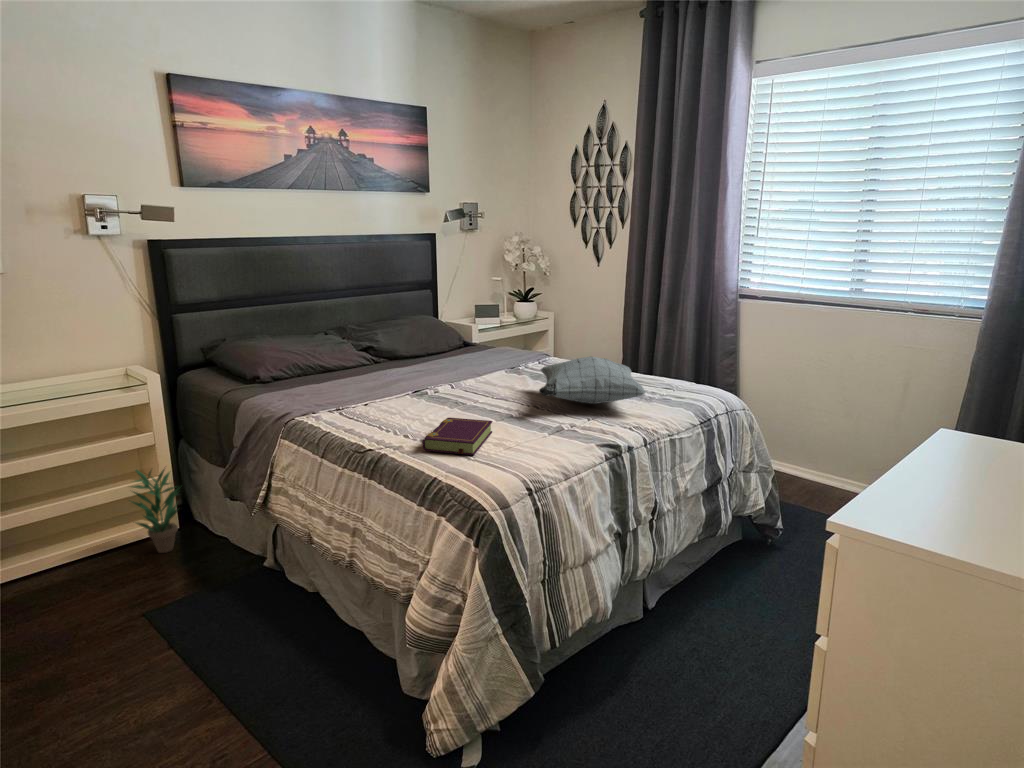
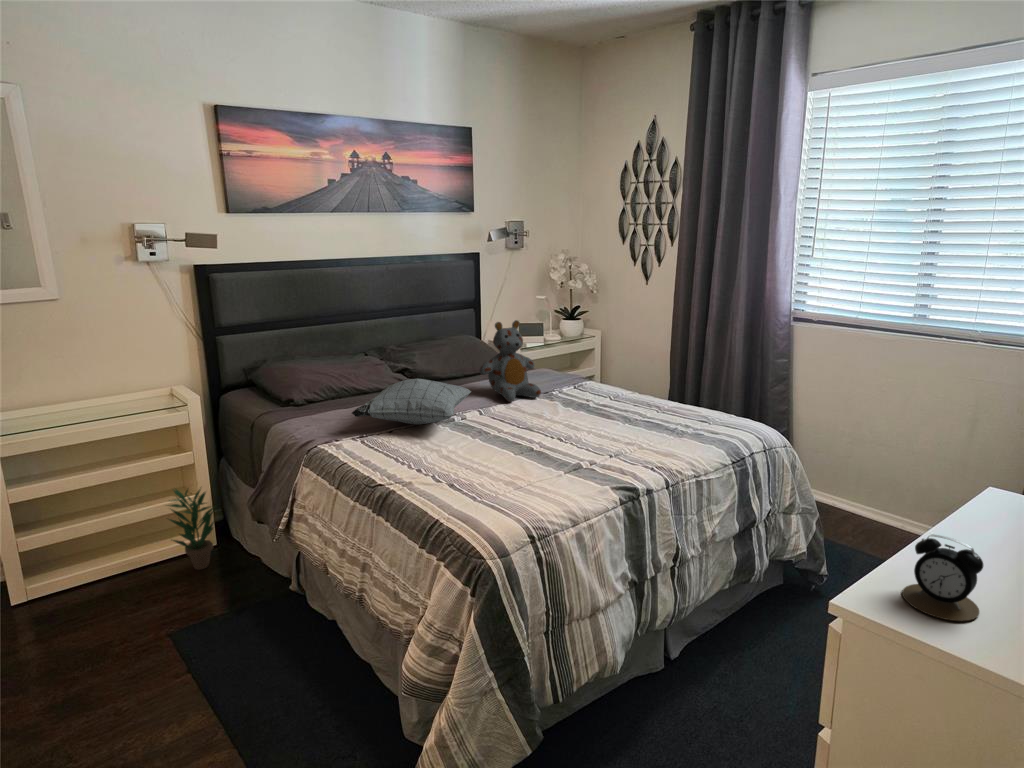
stuffed bear: none [448,295,509,375] -> present [480,320,541,402]
pillow: present [539,356,646,404] -> present [352,379,471,424]
book: present [423,418,492,455] -> none [433,452,508,495]
alarm clock: none [885,455,956,528] -> present [902,535,983,621]

